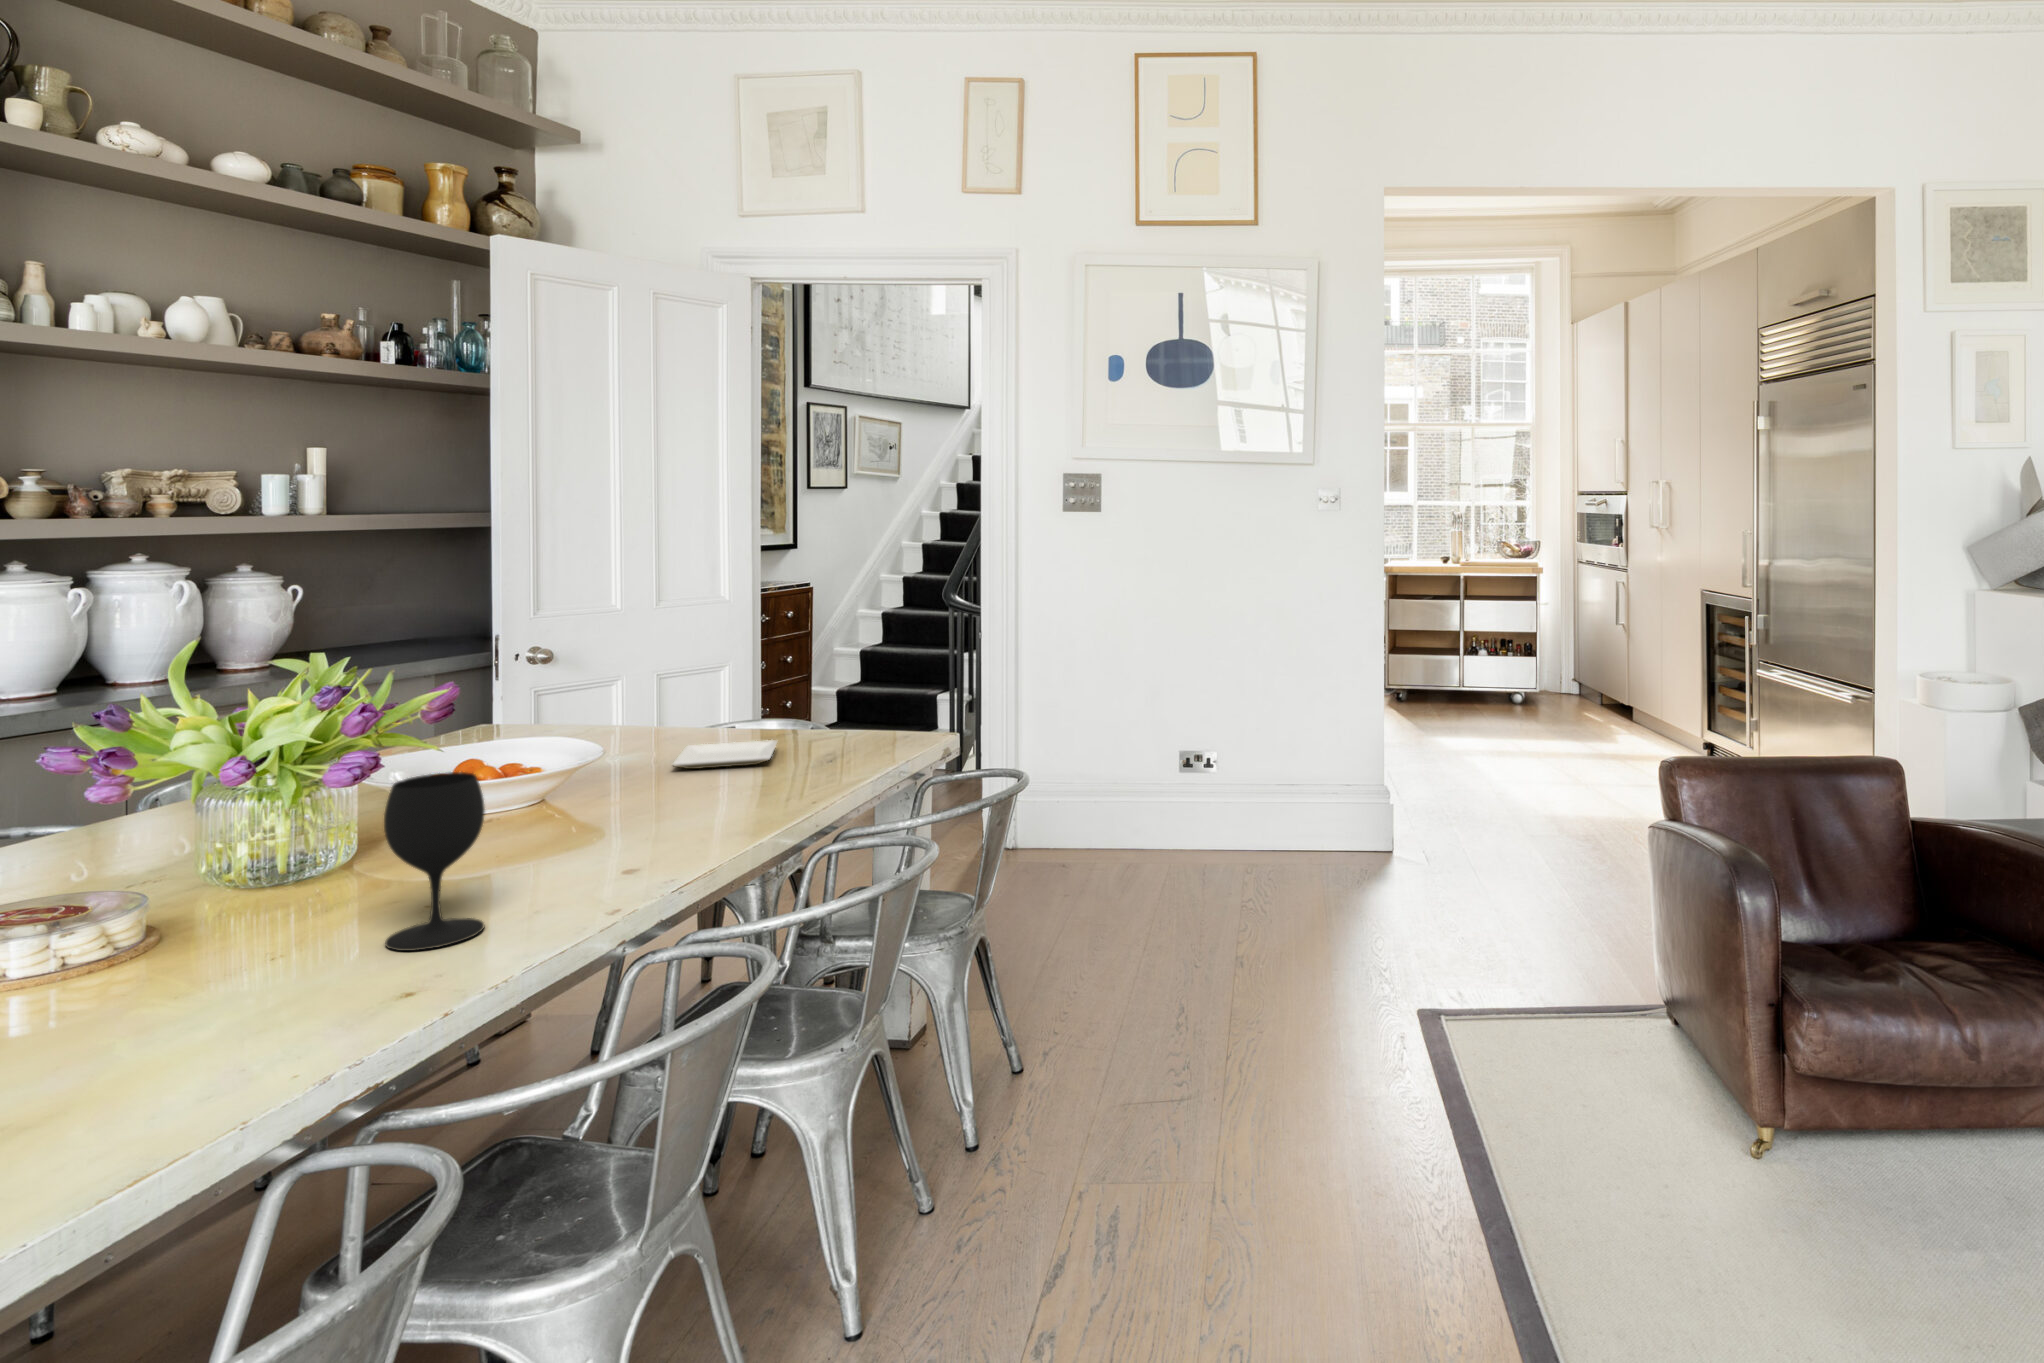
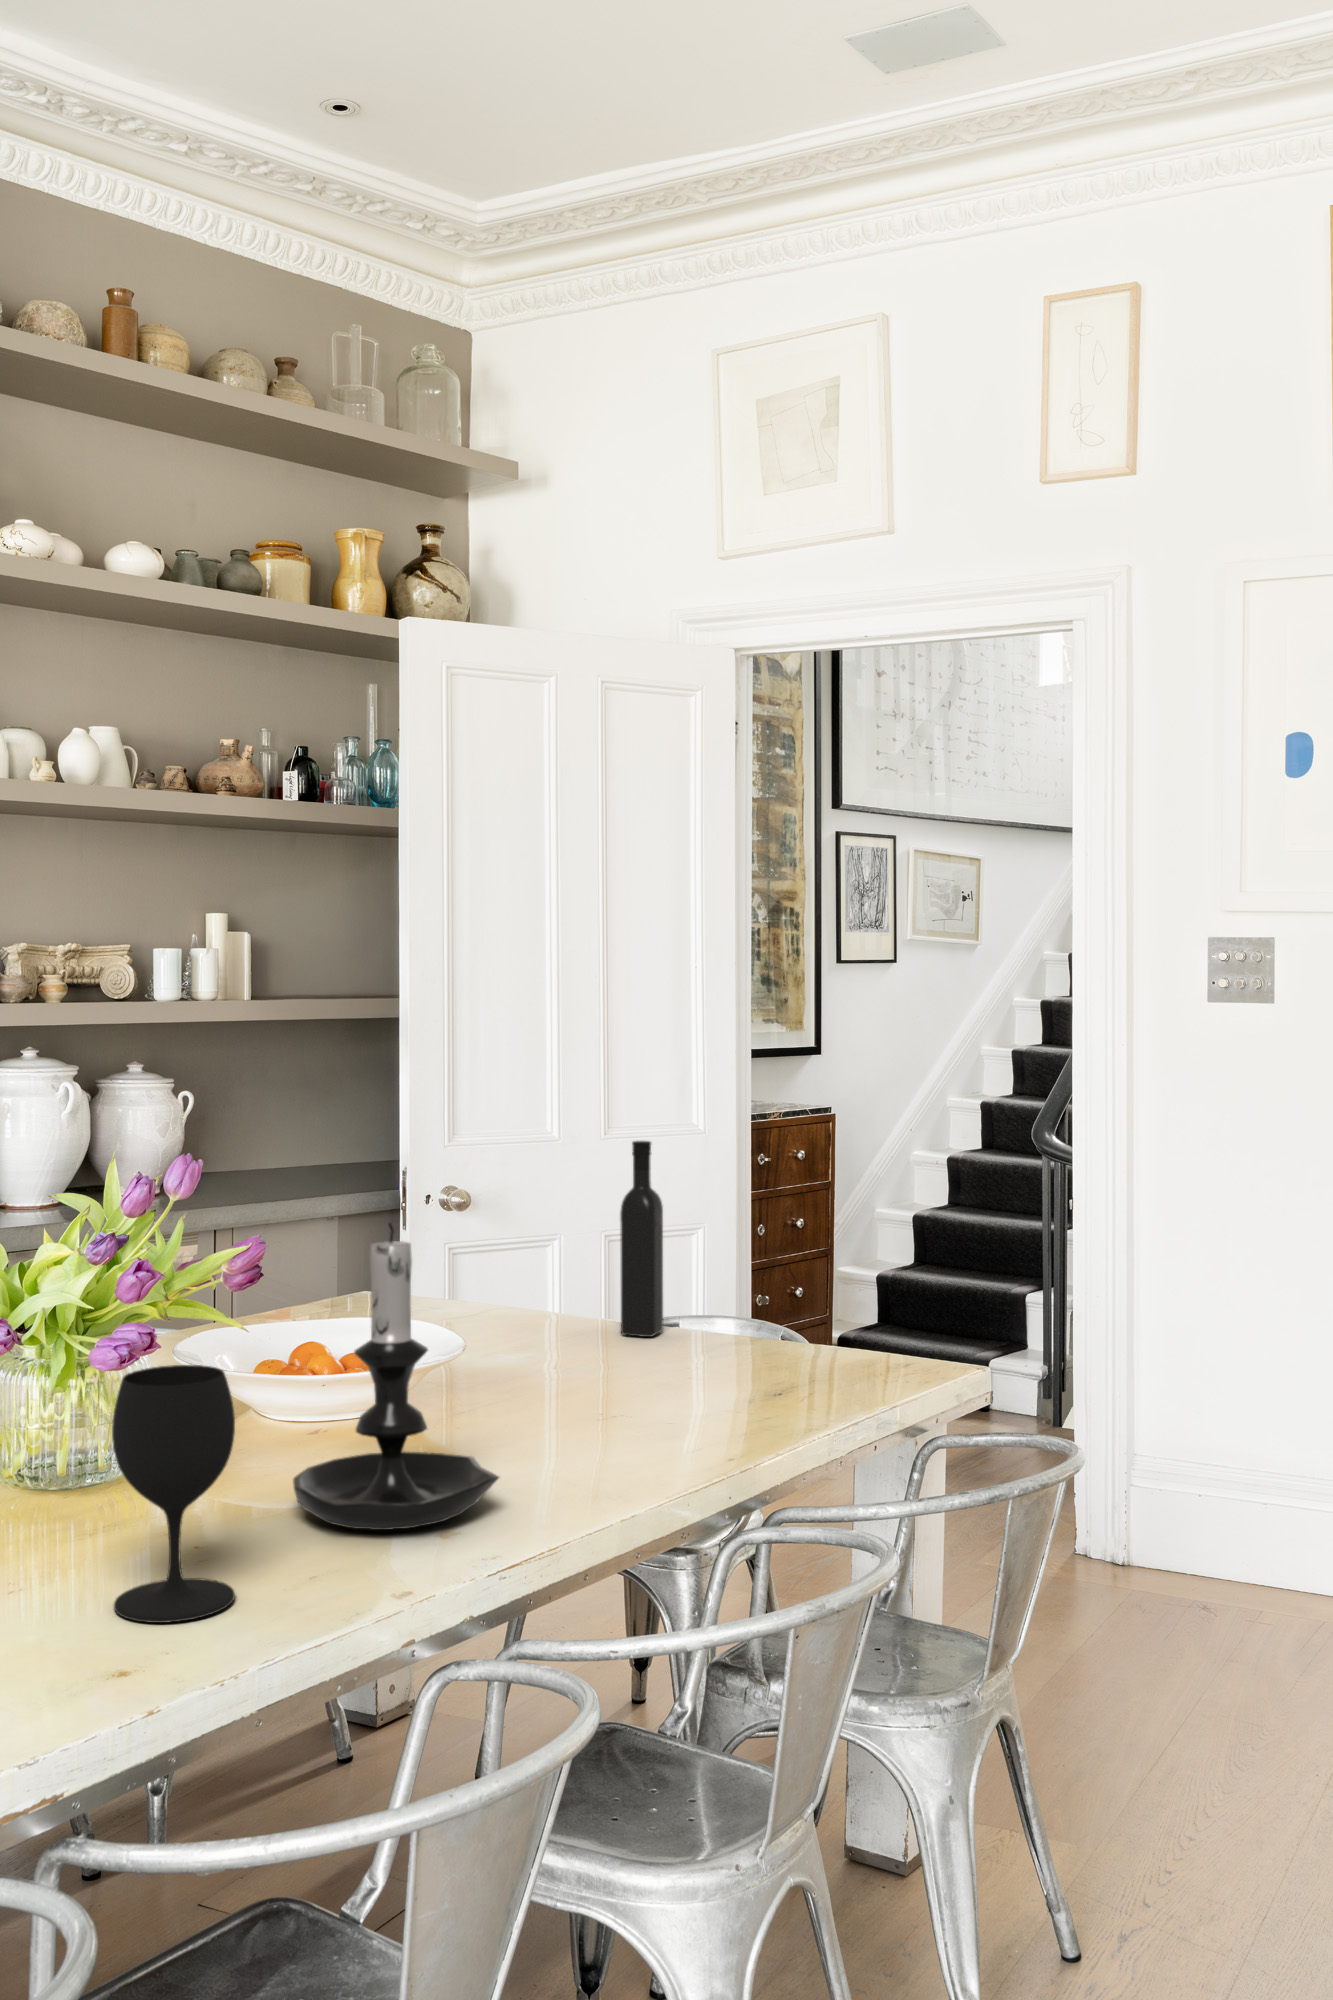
wine bottle: none [706,609,736,738] -> present [620,1141,663,1337]
candle holder: none [503,668,663,873] -> present [293,1223,499,1530]
plate: present [673,740,777,769] -> none [556,1345,712,1386]

